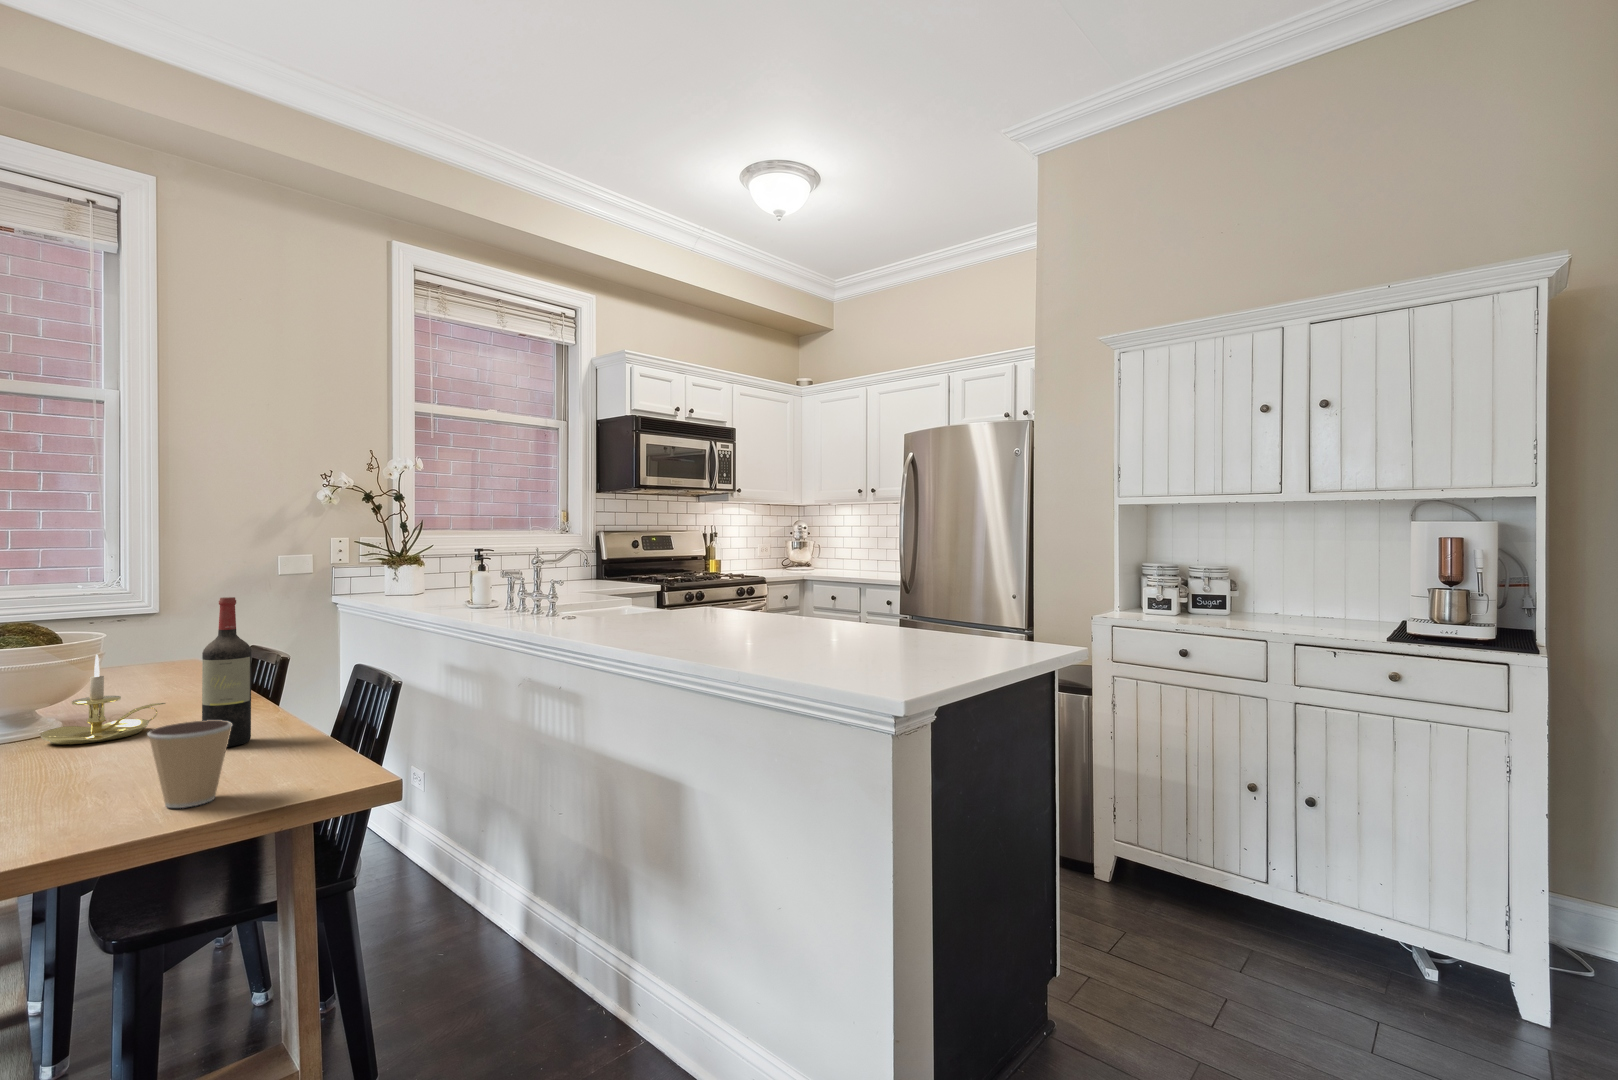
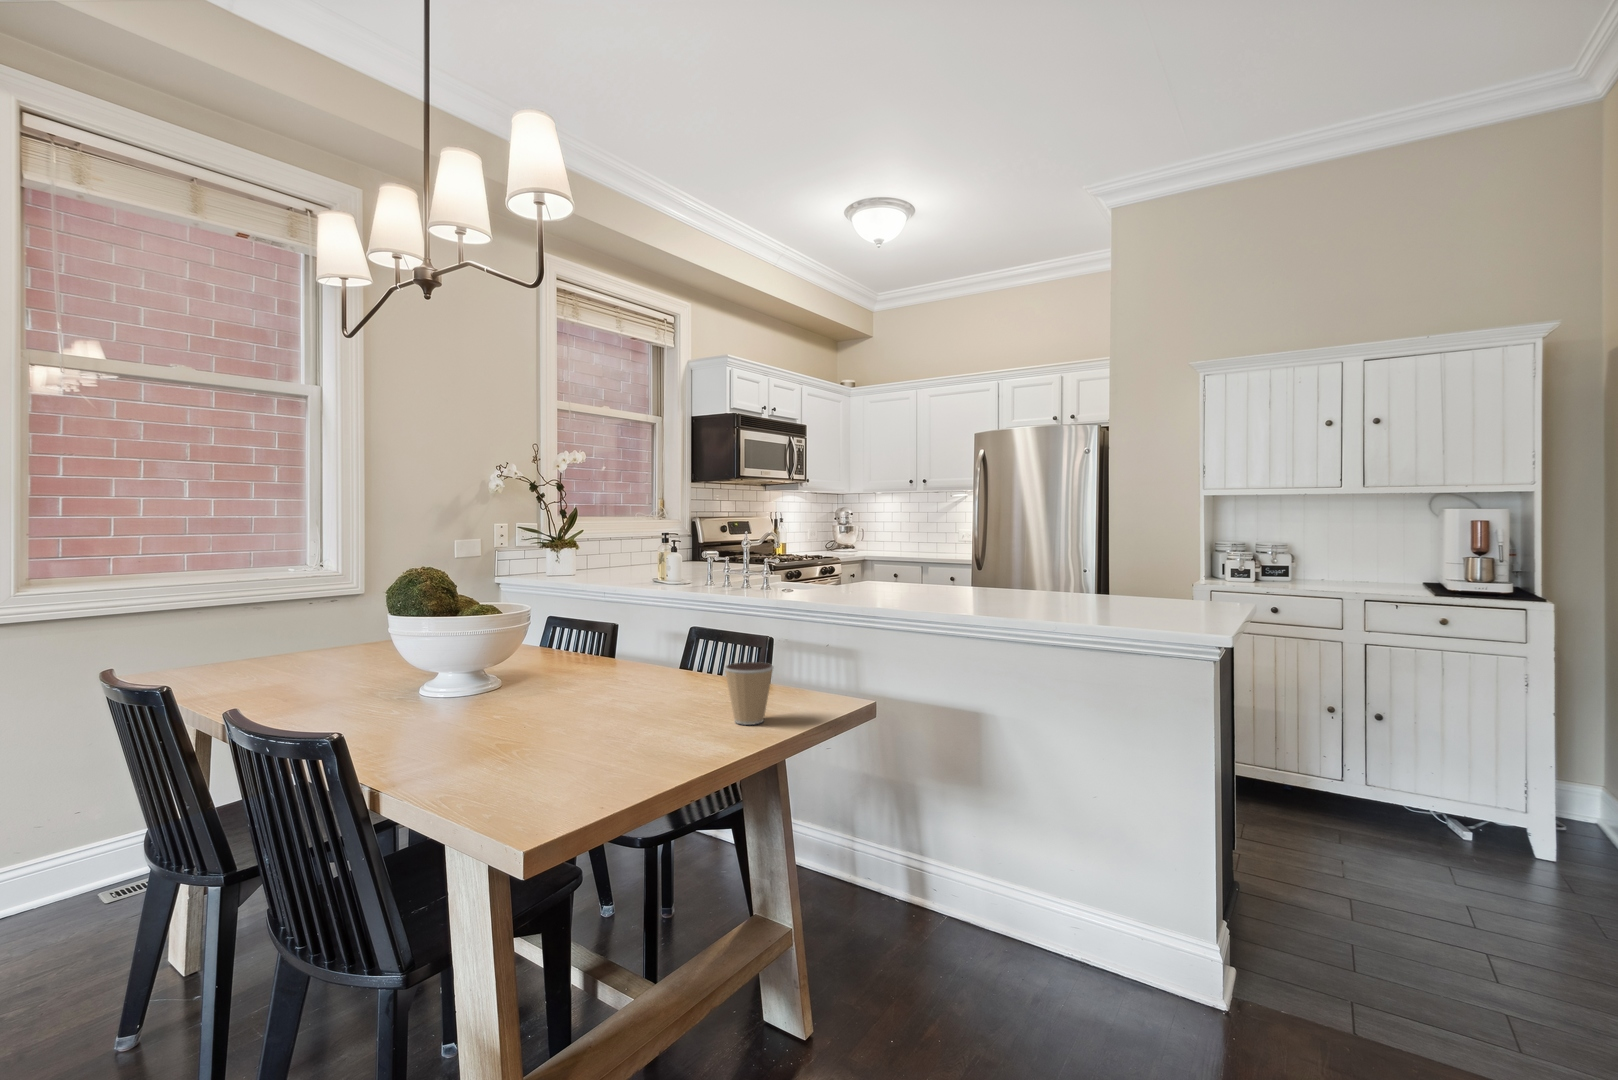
wine bottle: present [202,597,251,747] -> none [654,573,686,691]
candle holder: present [40,655,166,745] -> none [517,621,588,693]

